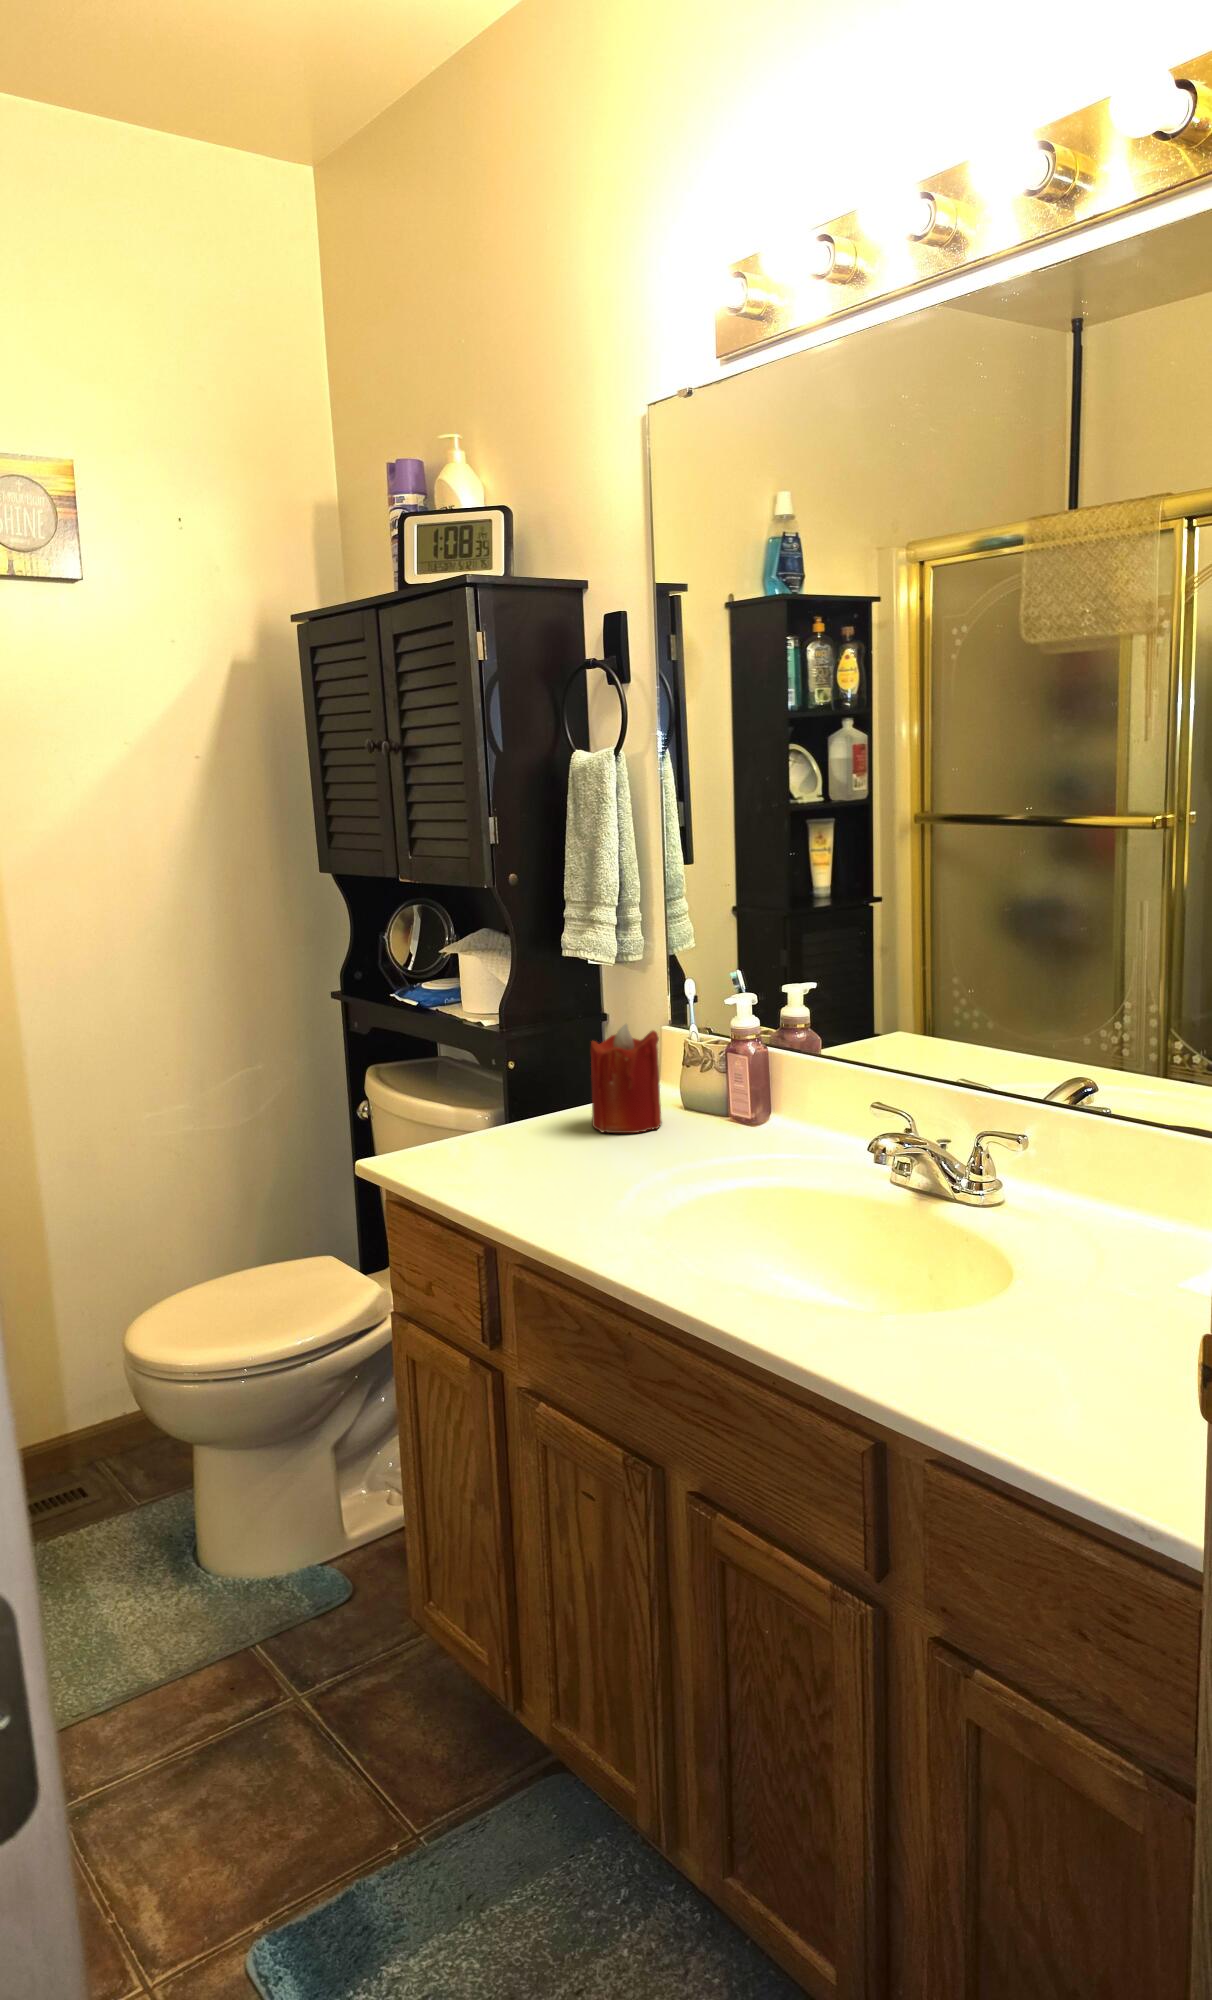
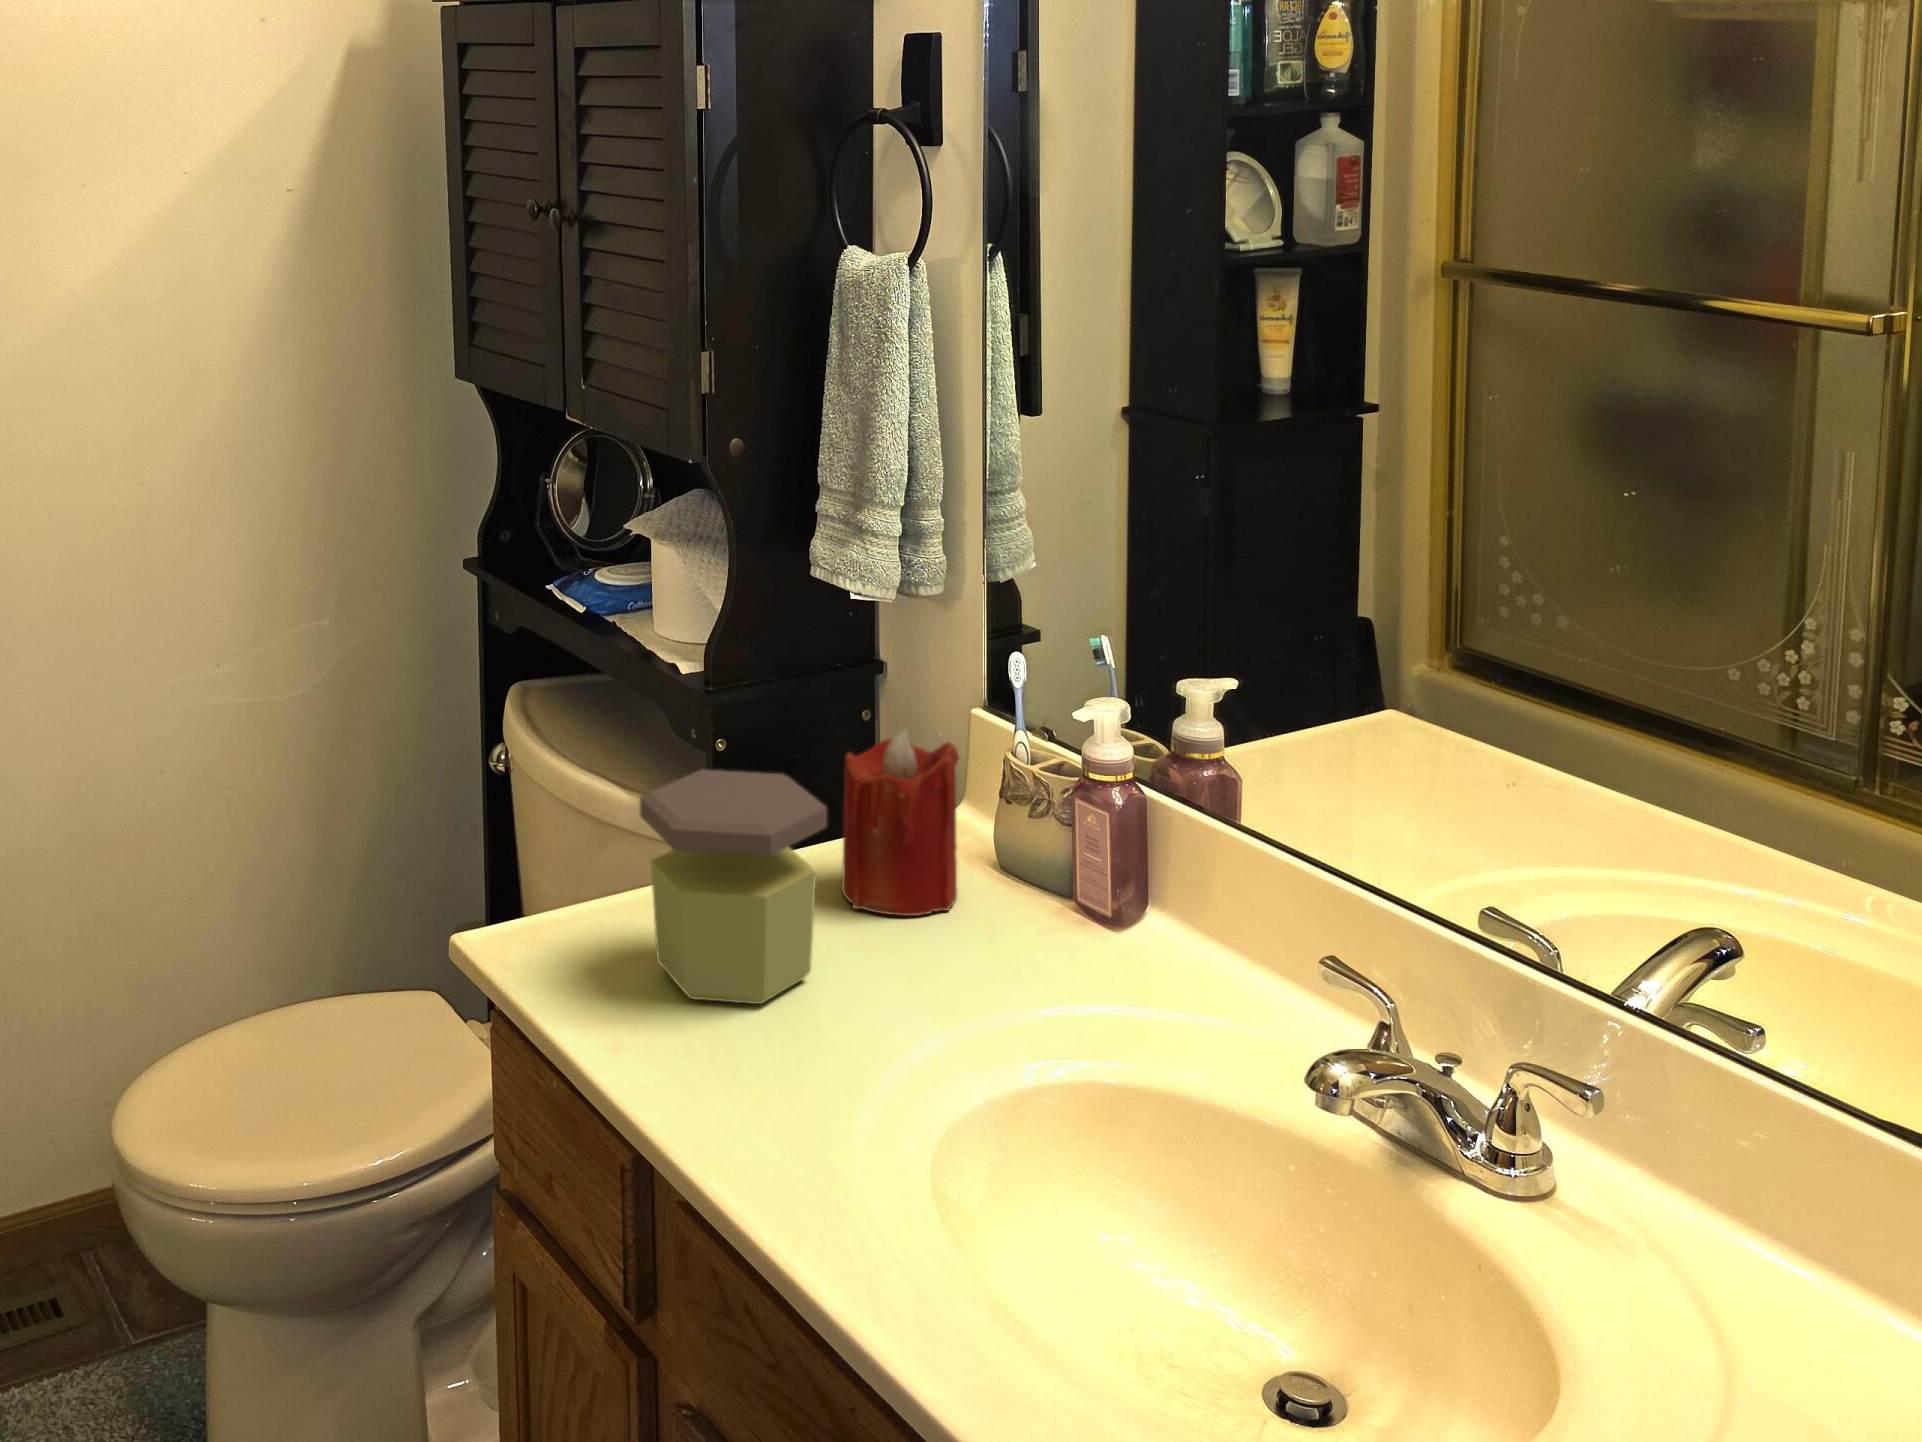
jar: none [469,1044,584,1176] -> present [640,770,827,1004]

